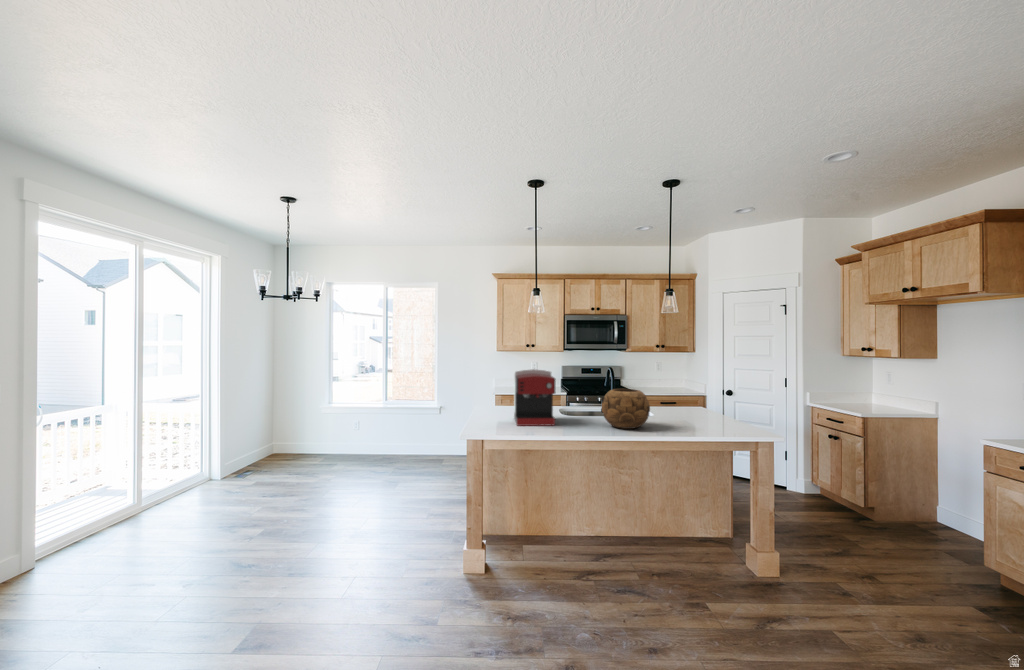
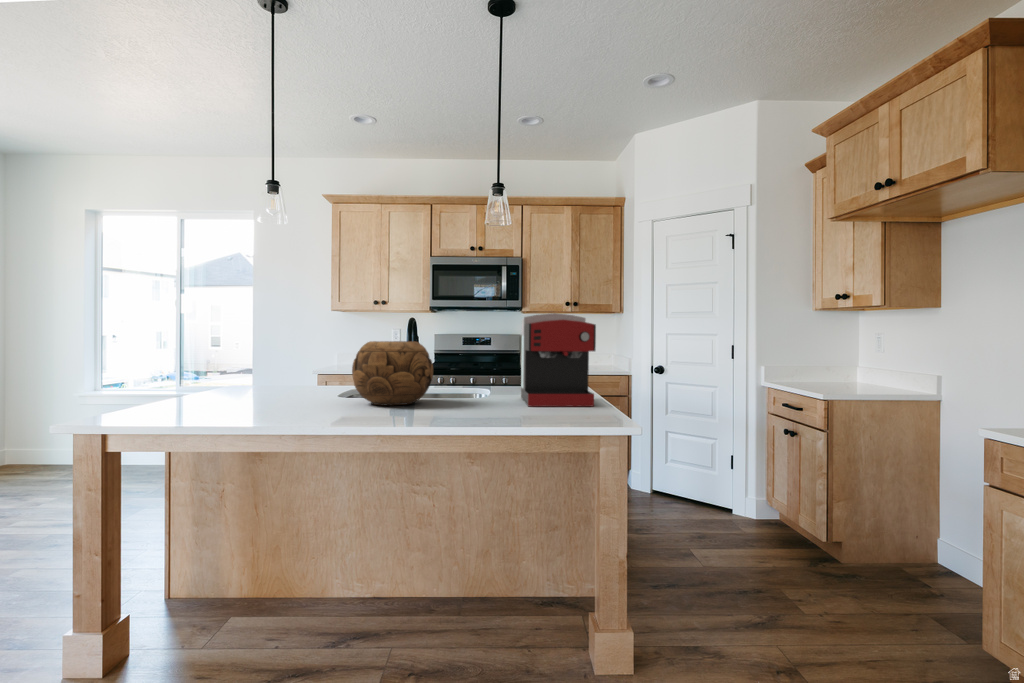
coffee maker: present [514,369,556,426] -> present [521,313,596,406]

